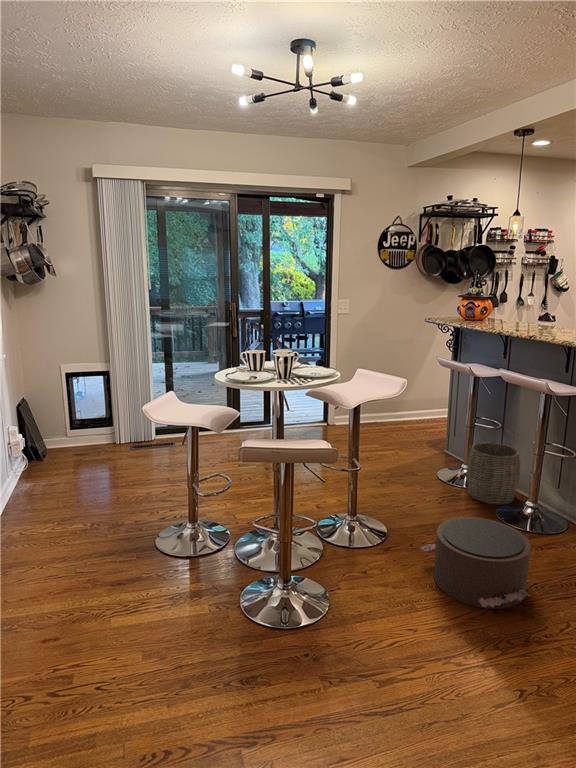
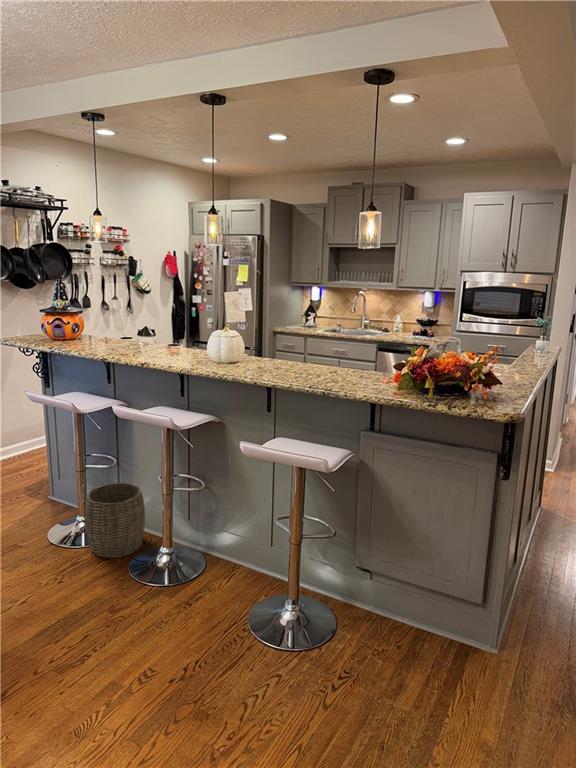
pouf: present [421,517,531,609] -> none [51,594,194,721]

